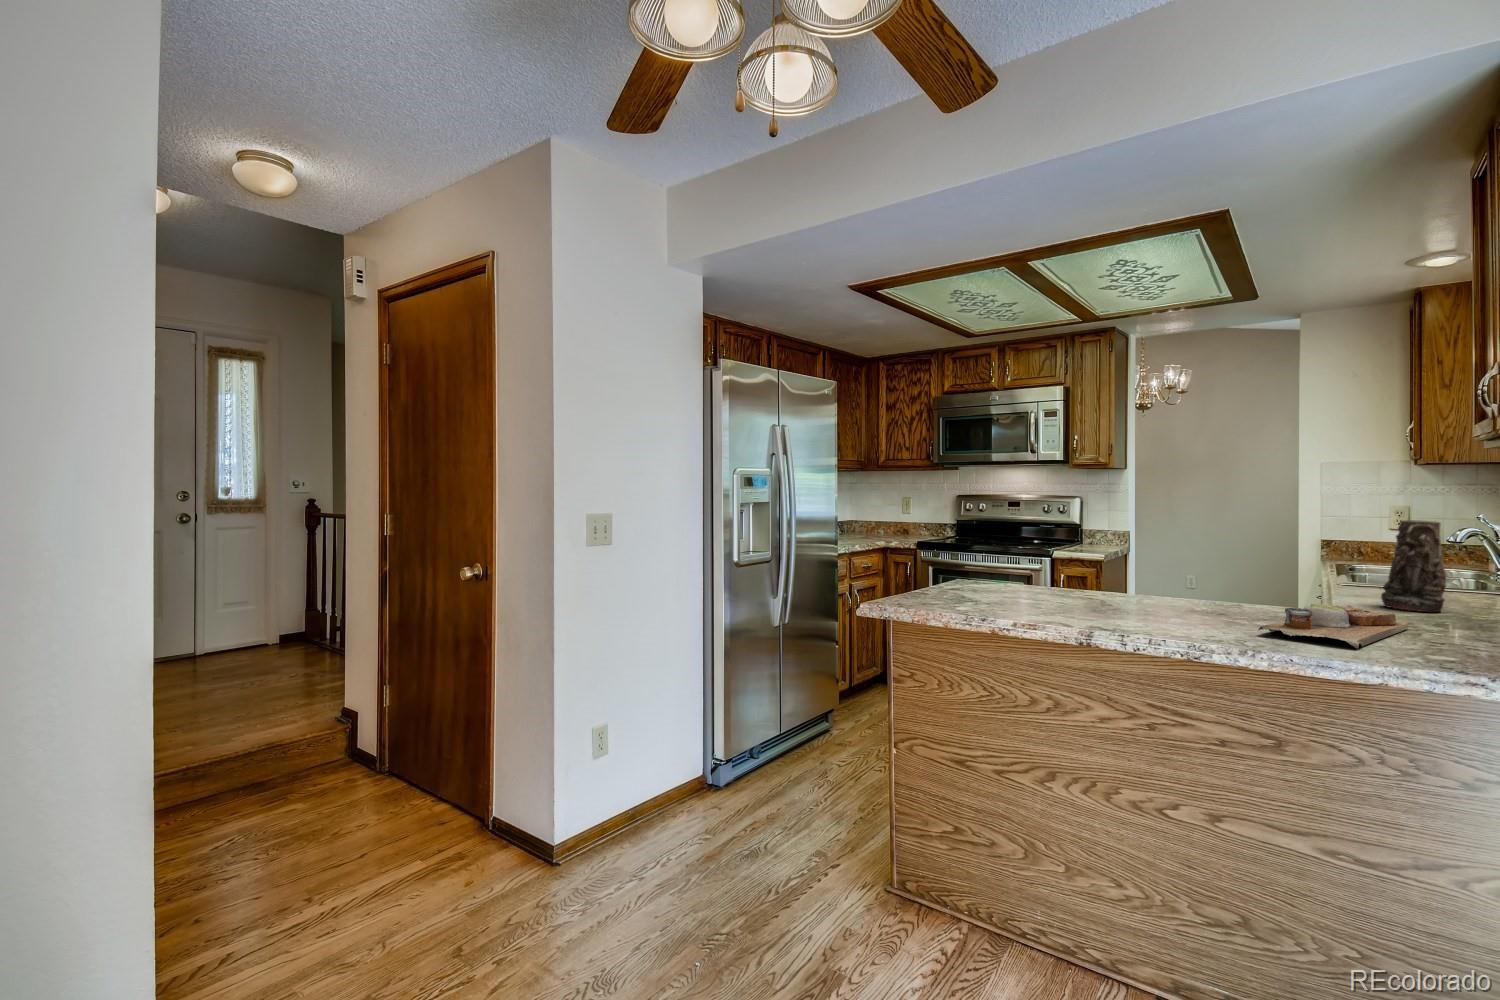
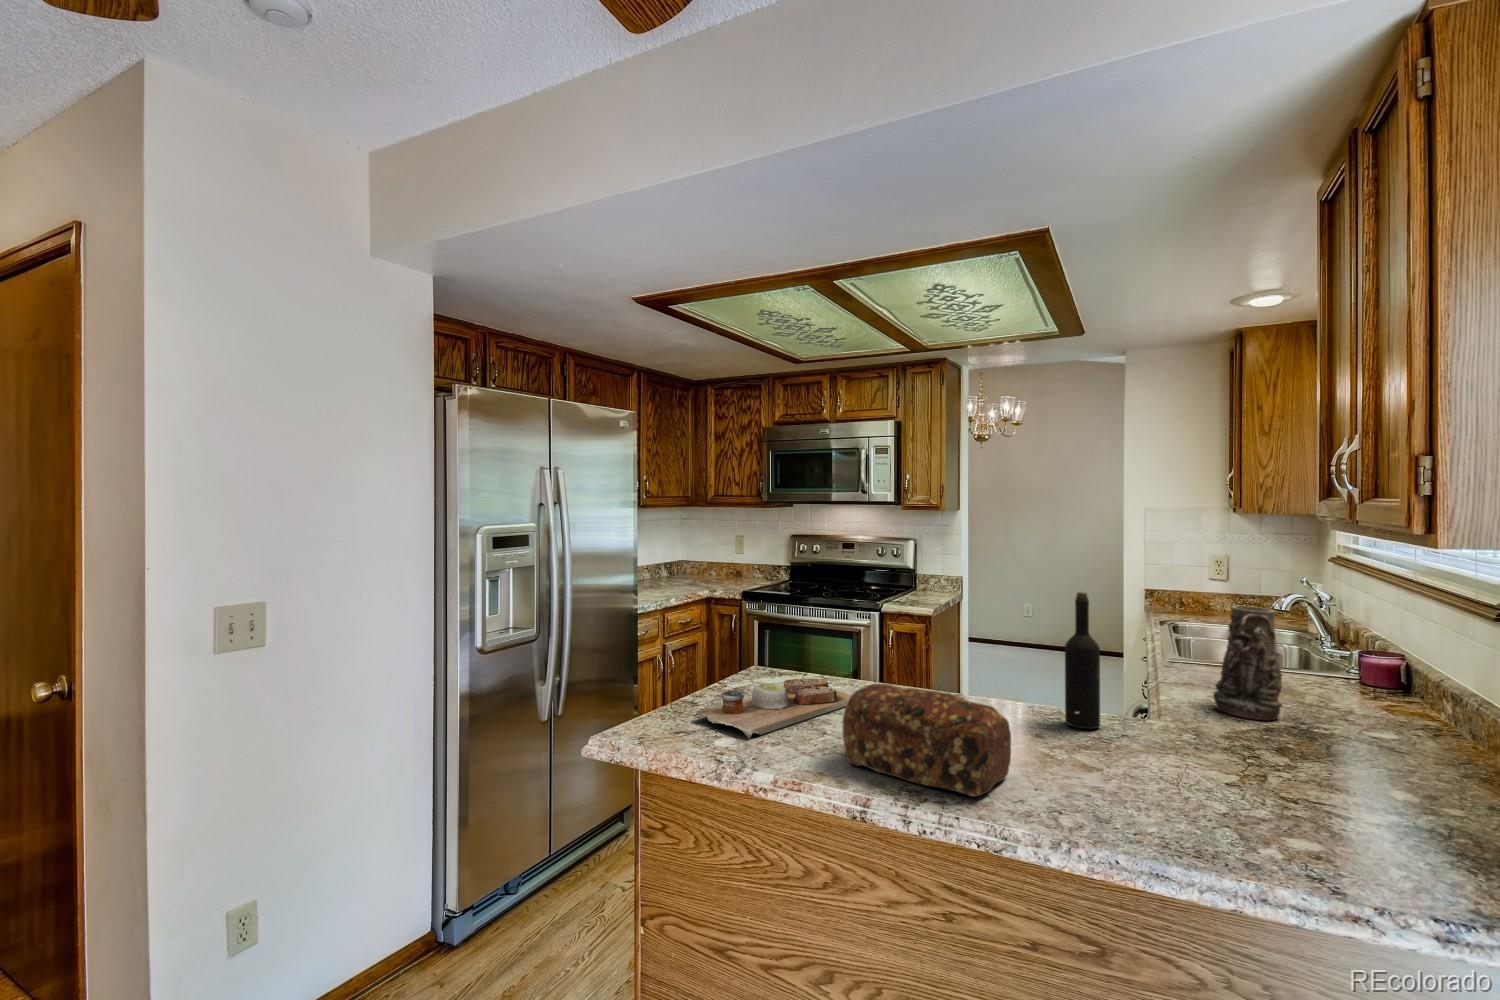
wine bottle: none [1243,503,1275,611] -> present [1065,592,1100,729]
bread loaf: none [1065,562,1202,631] -> present [843,684,1011,796]
cutting board: present [1259,604,1408,649] -> present [696,678,851,739]

